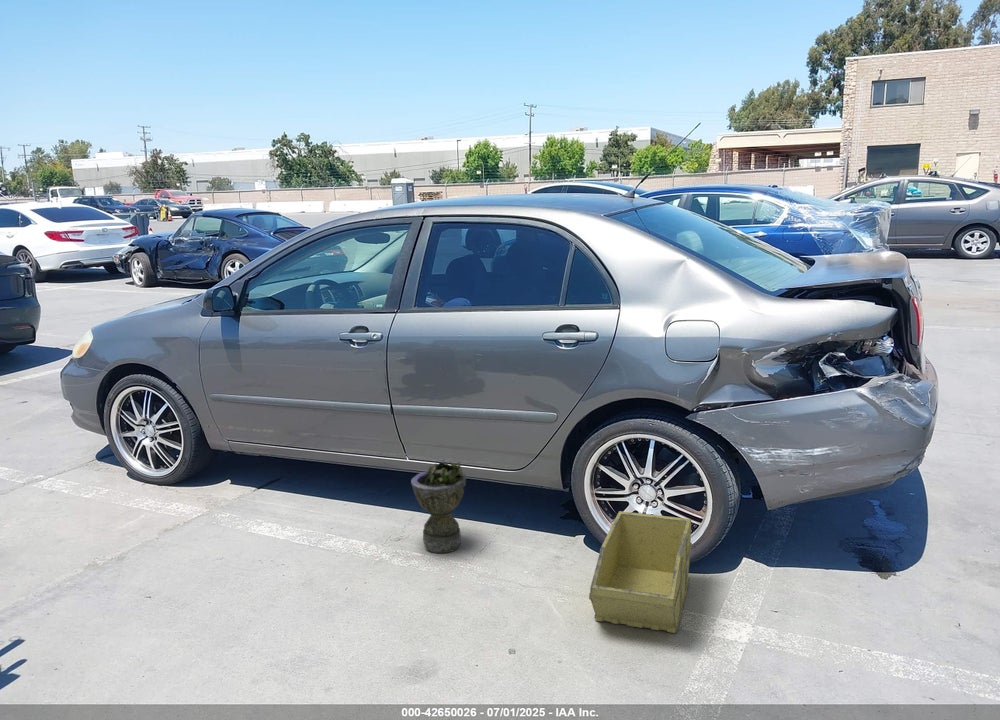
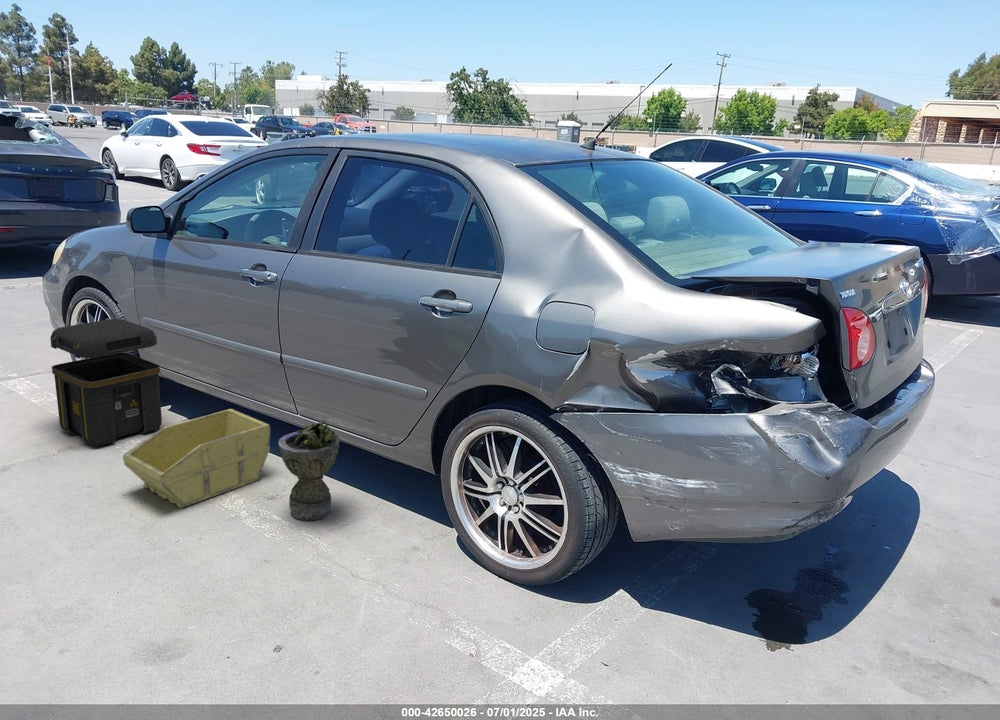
toolbox: none [129,399,241,525] -> present [50,319,162,446]
storage bin: present [589,511,692,633] -> present [123,409,271,508]

